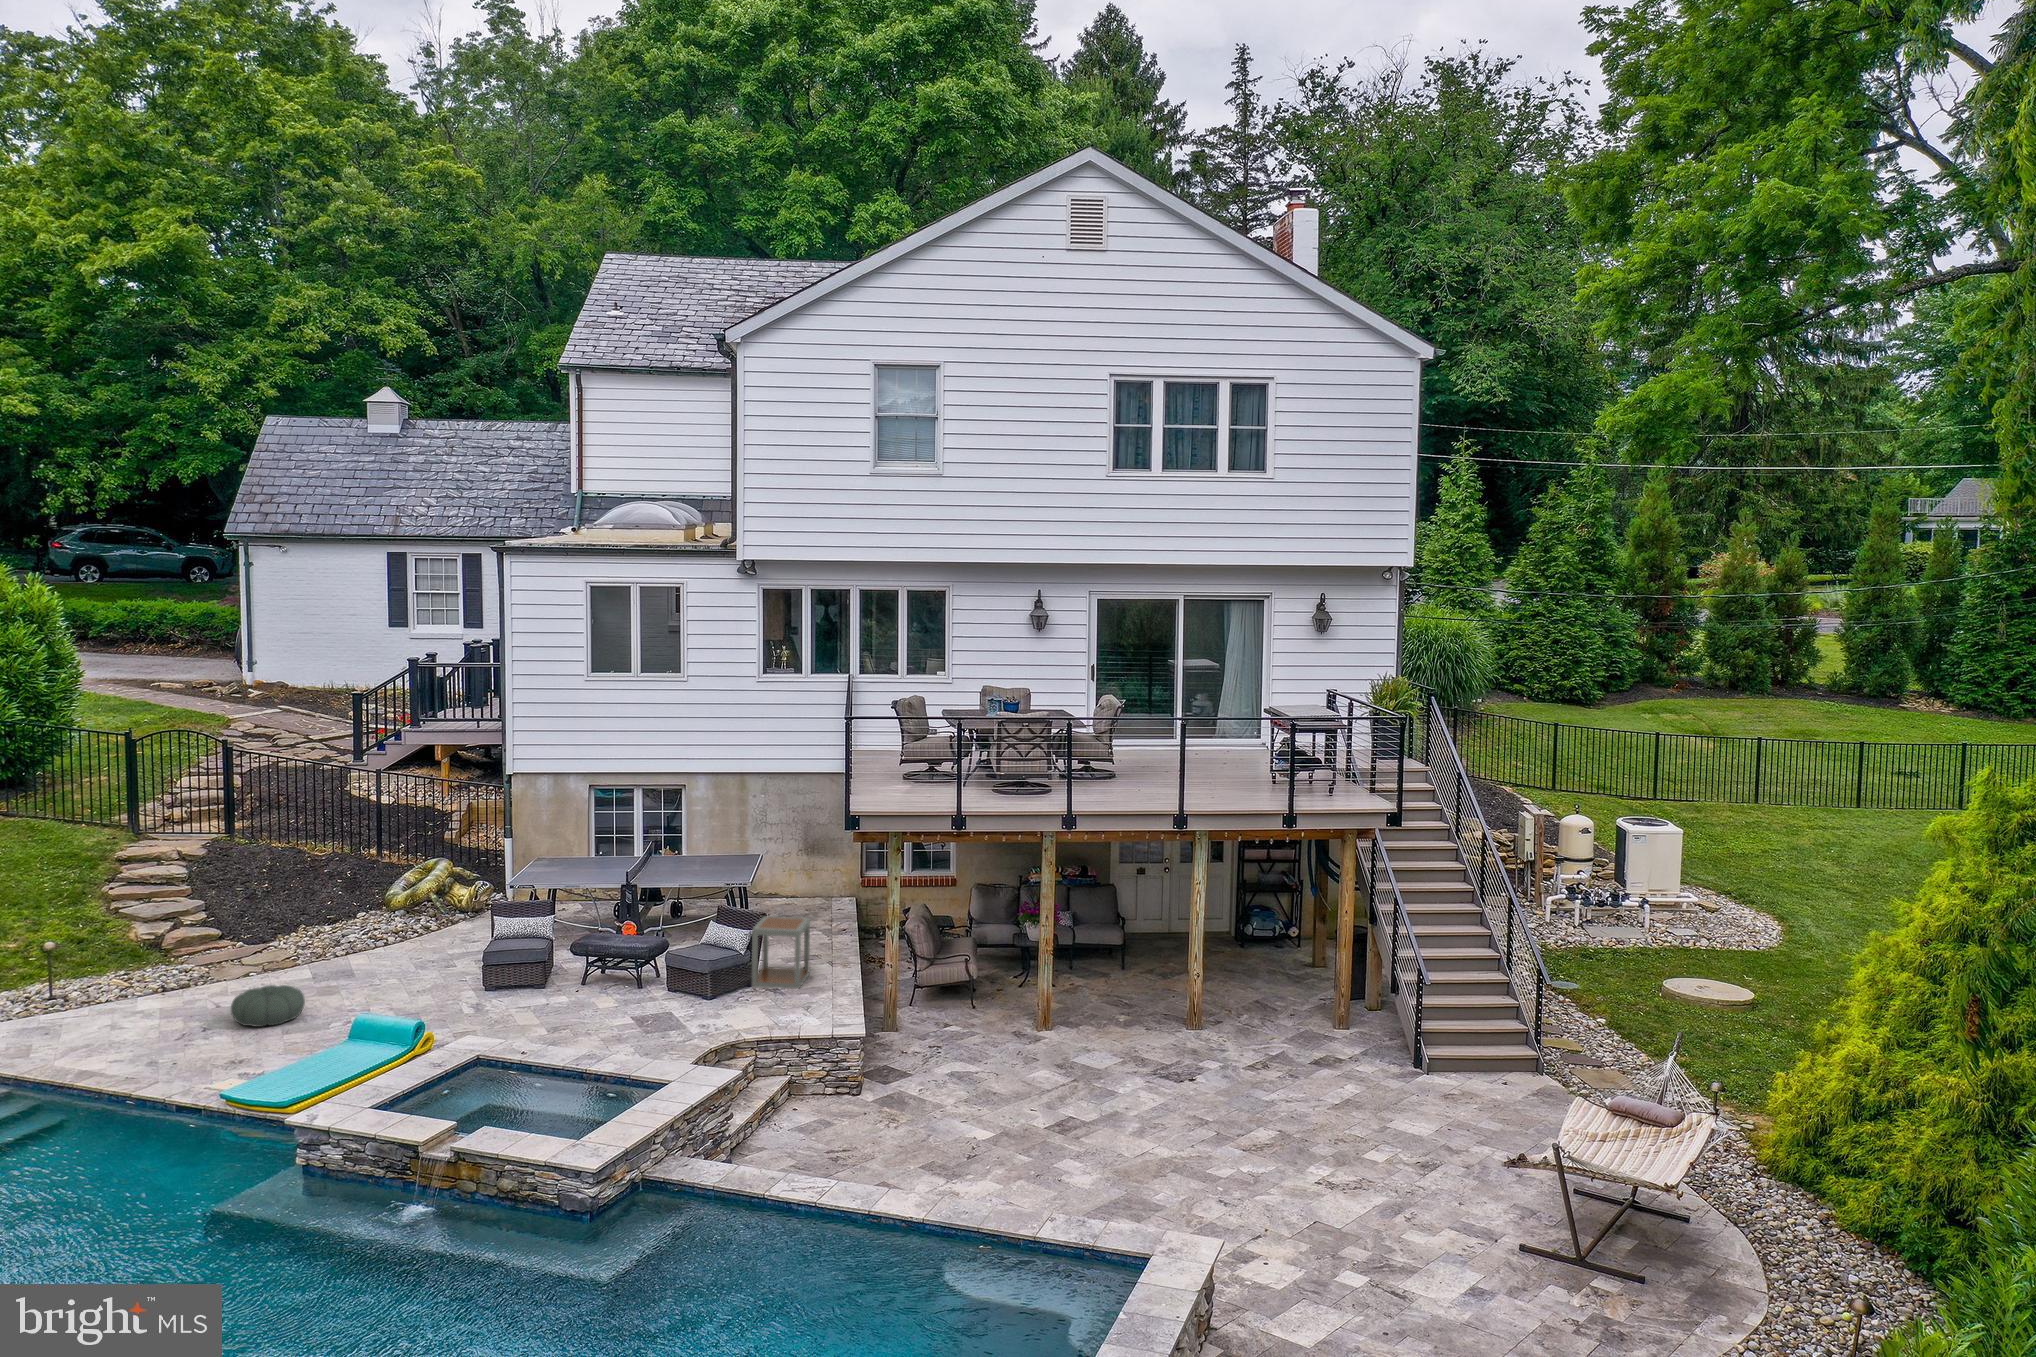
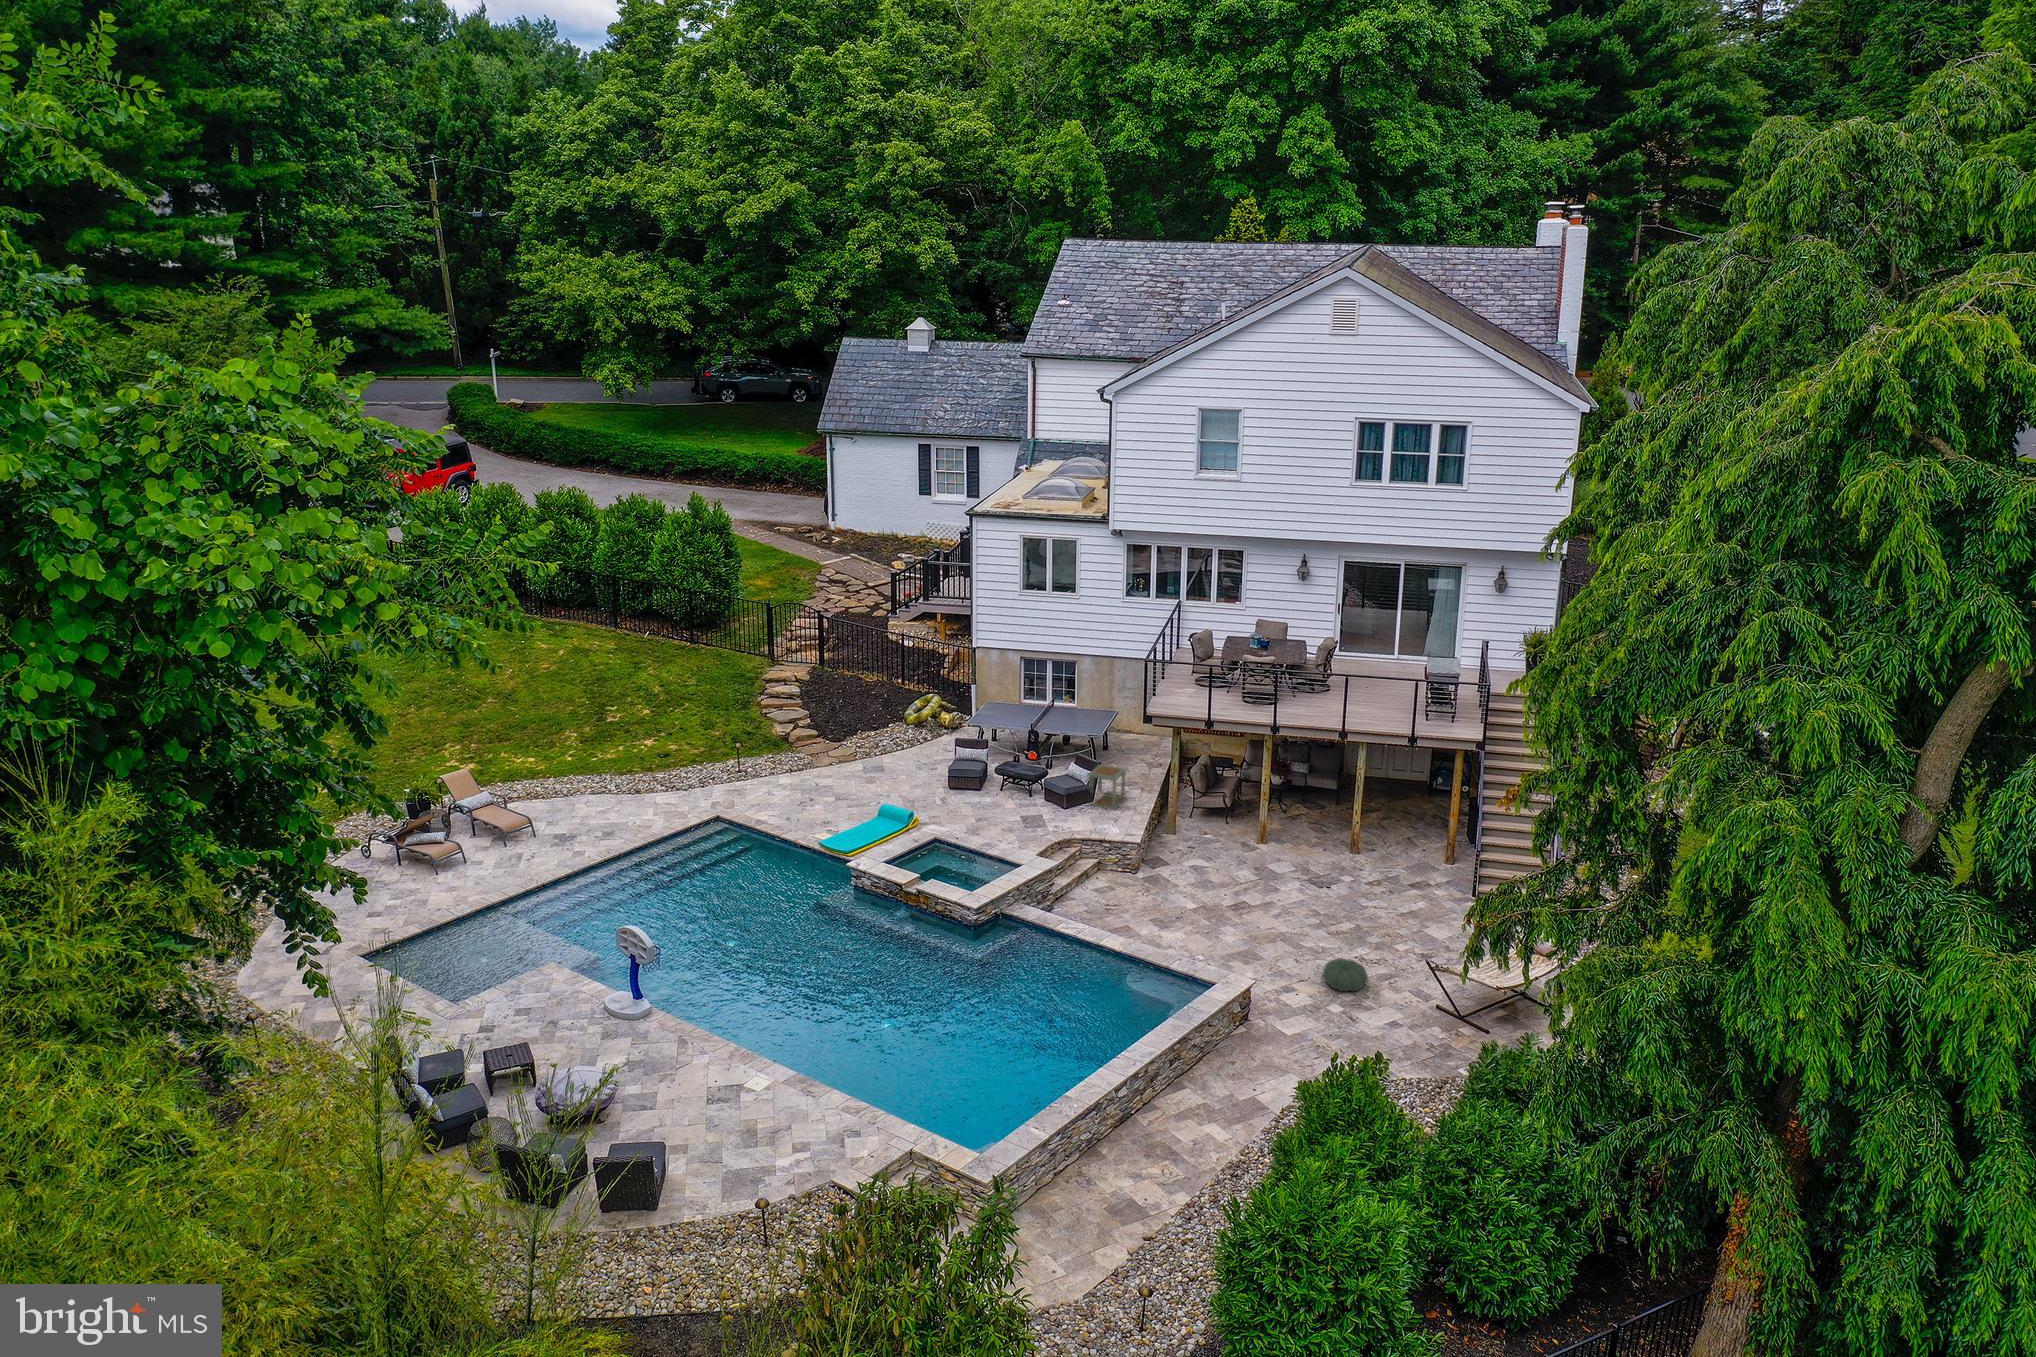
pouf: present [231,985,305,1027] -> present [1323,958,1368,991]

